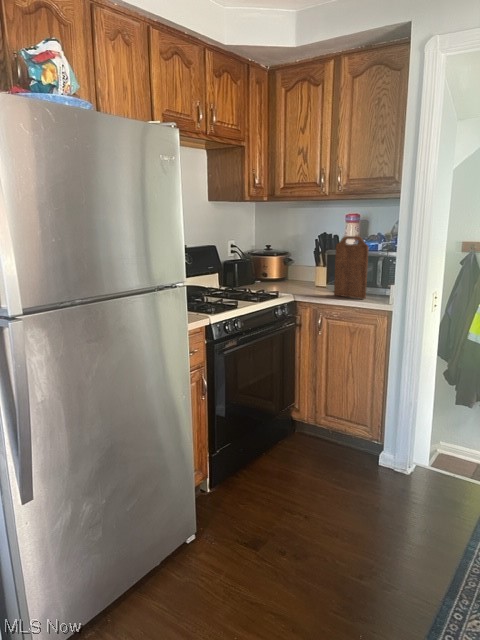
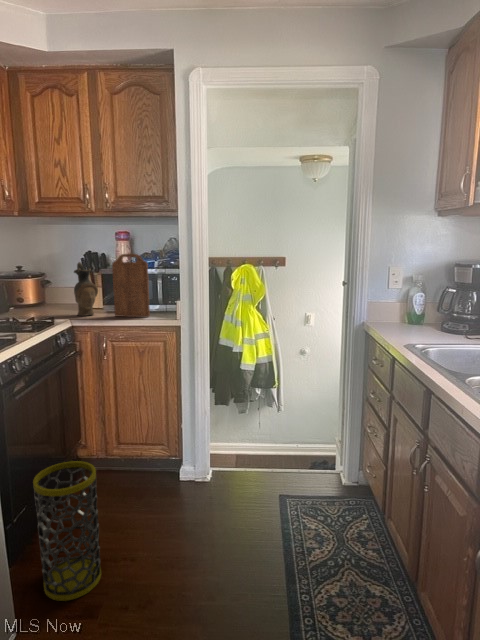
ceramic pitcher: none [302,242,322,292] -> present [74,262,98,316]
trash can: none [234,414,282,525] -> present [33,461,101,601]

